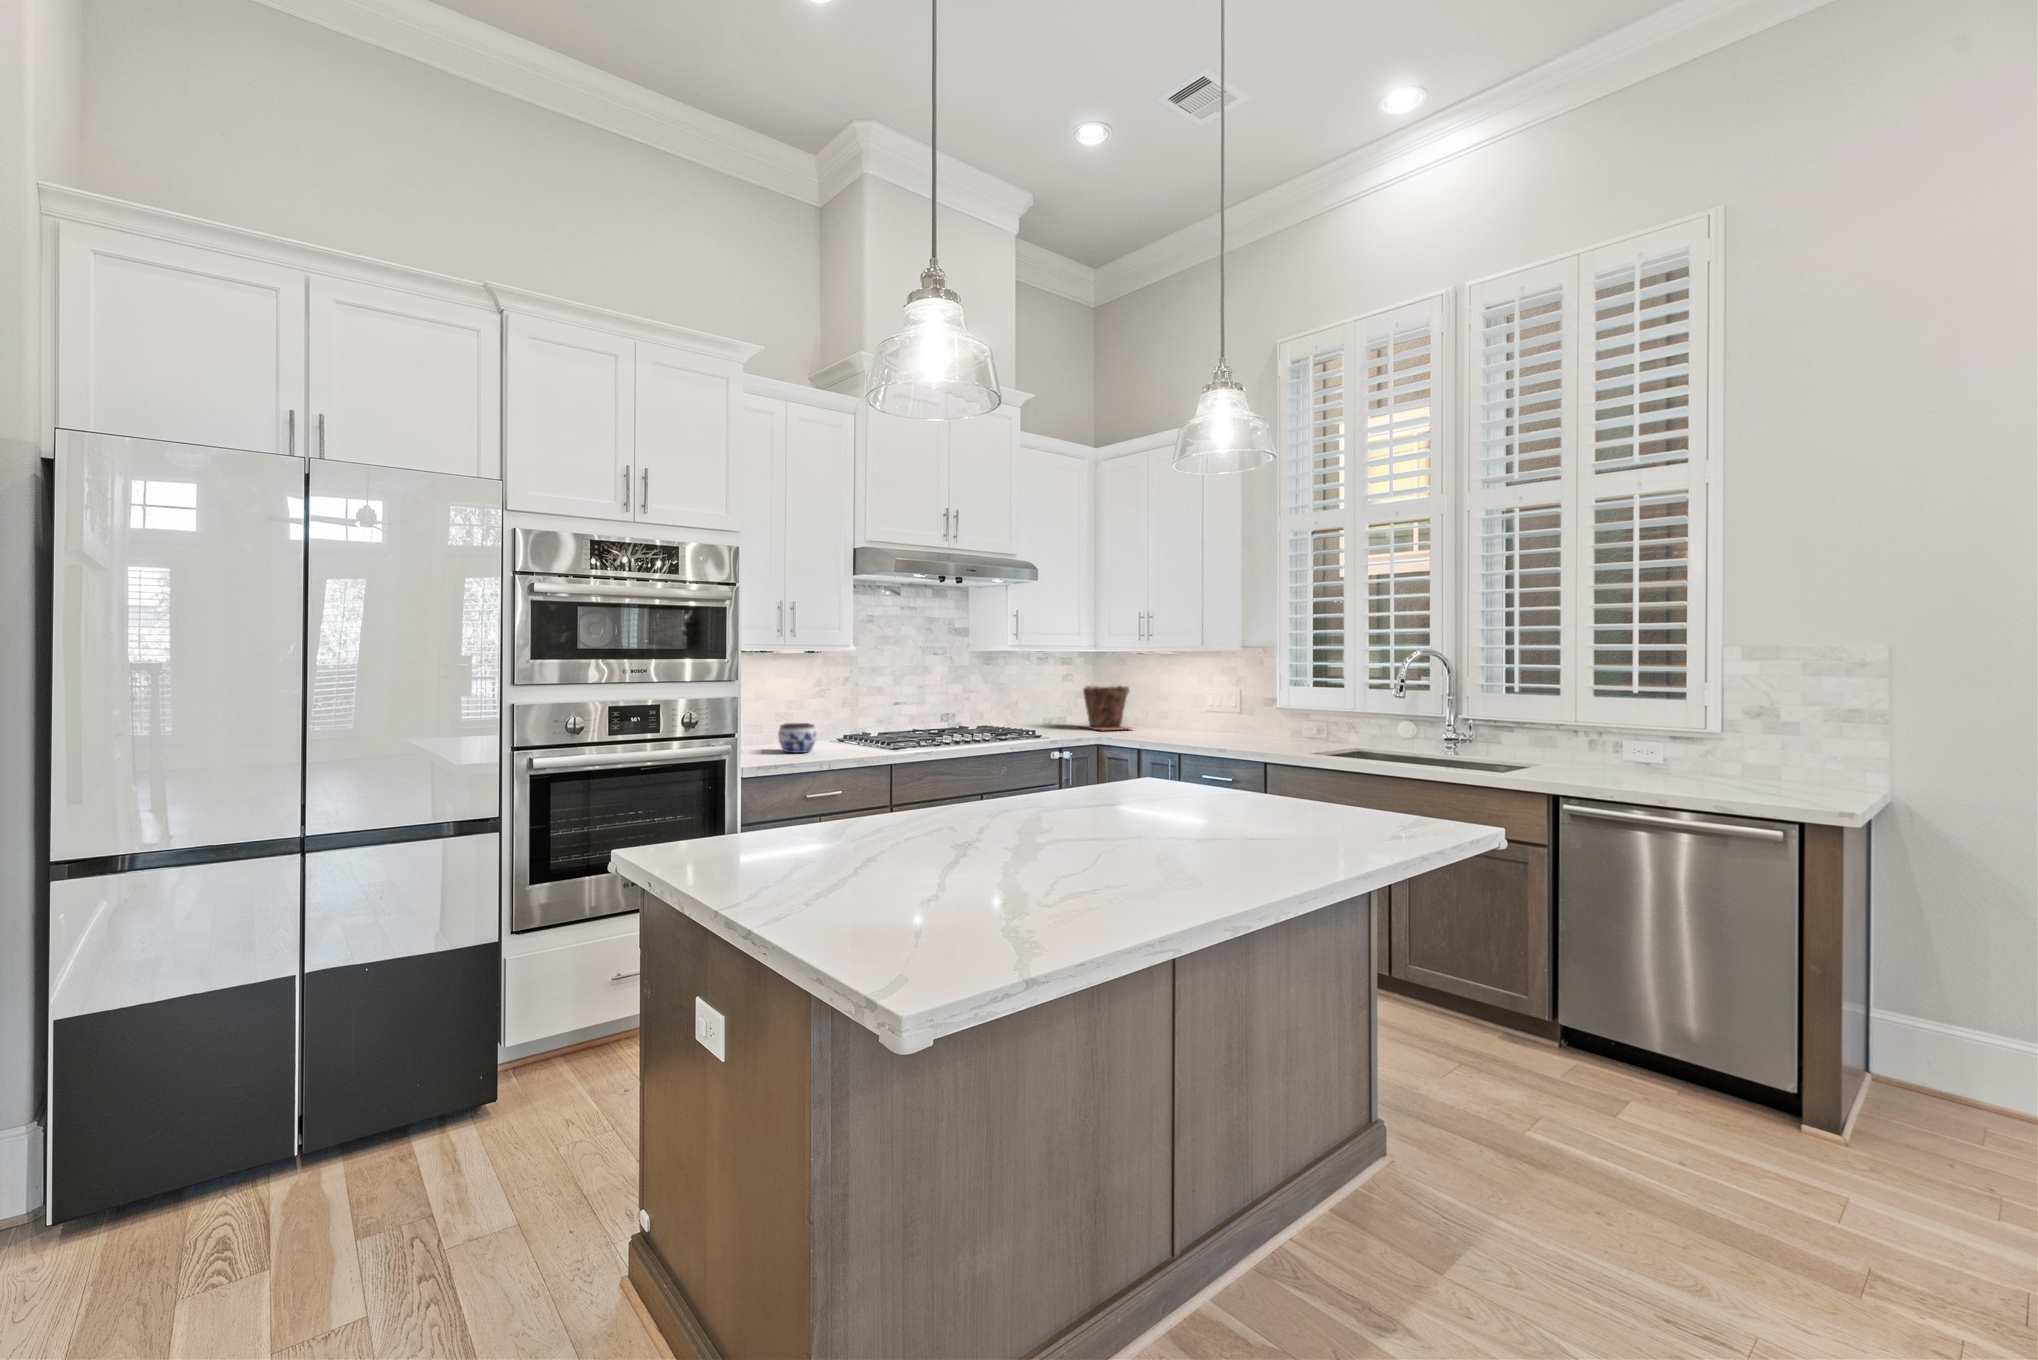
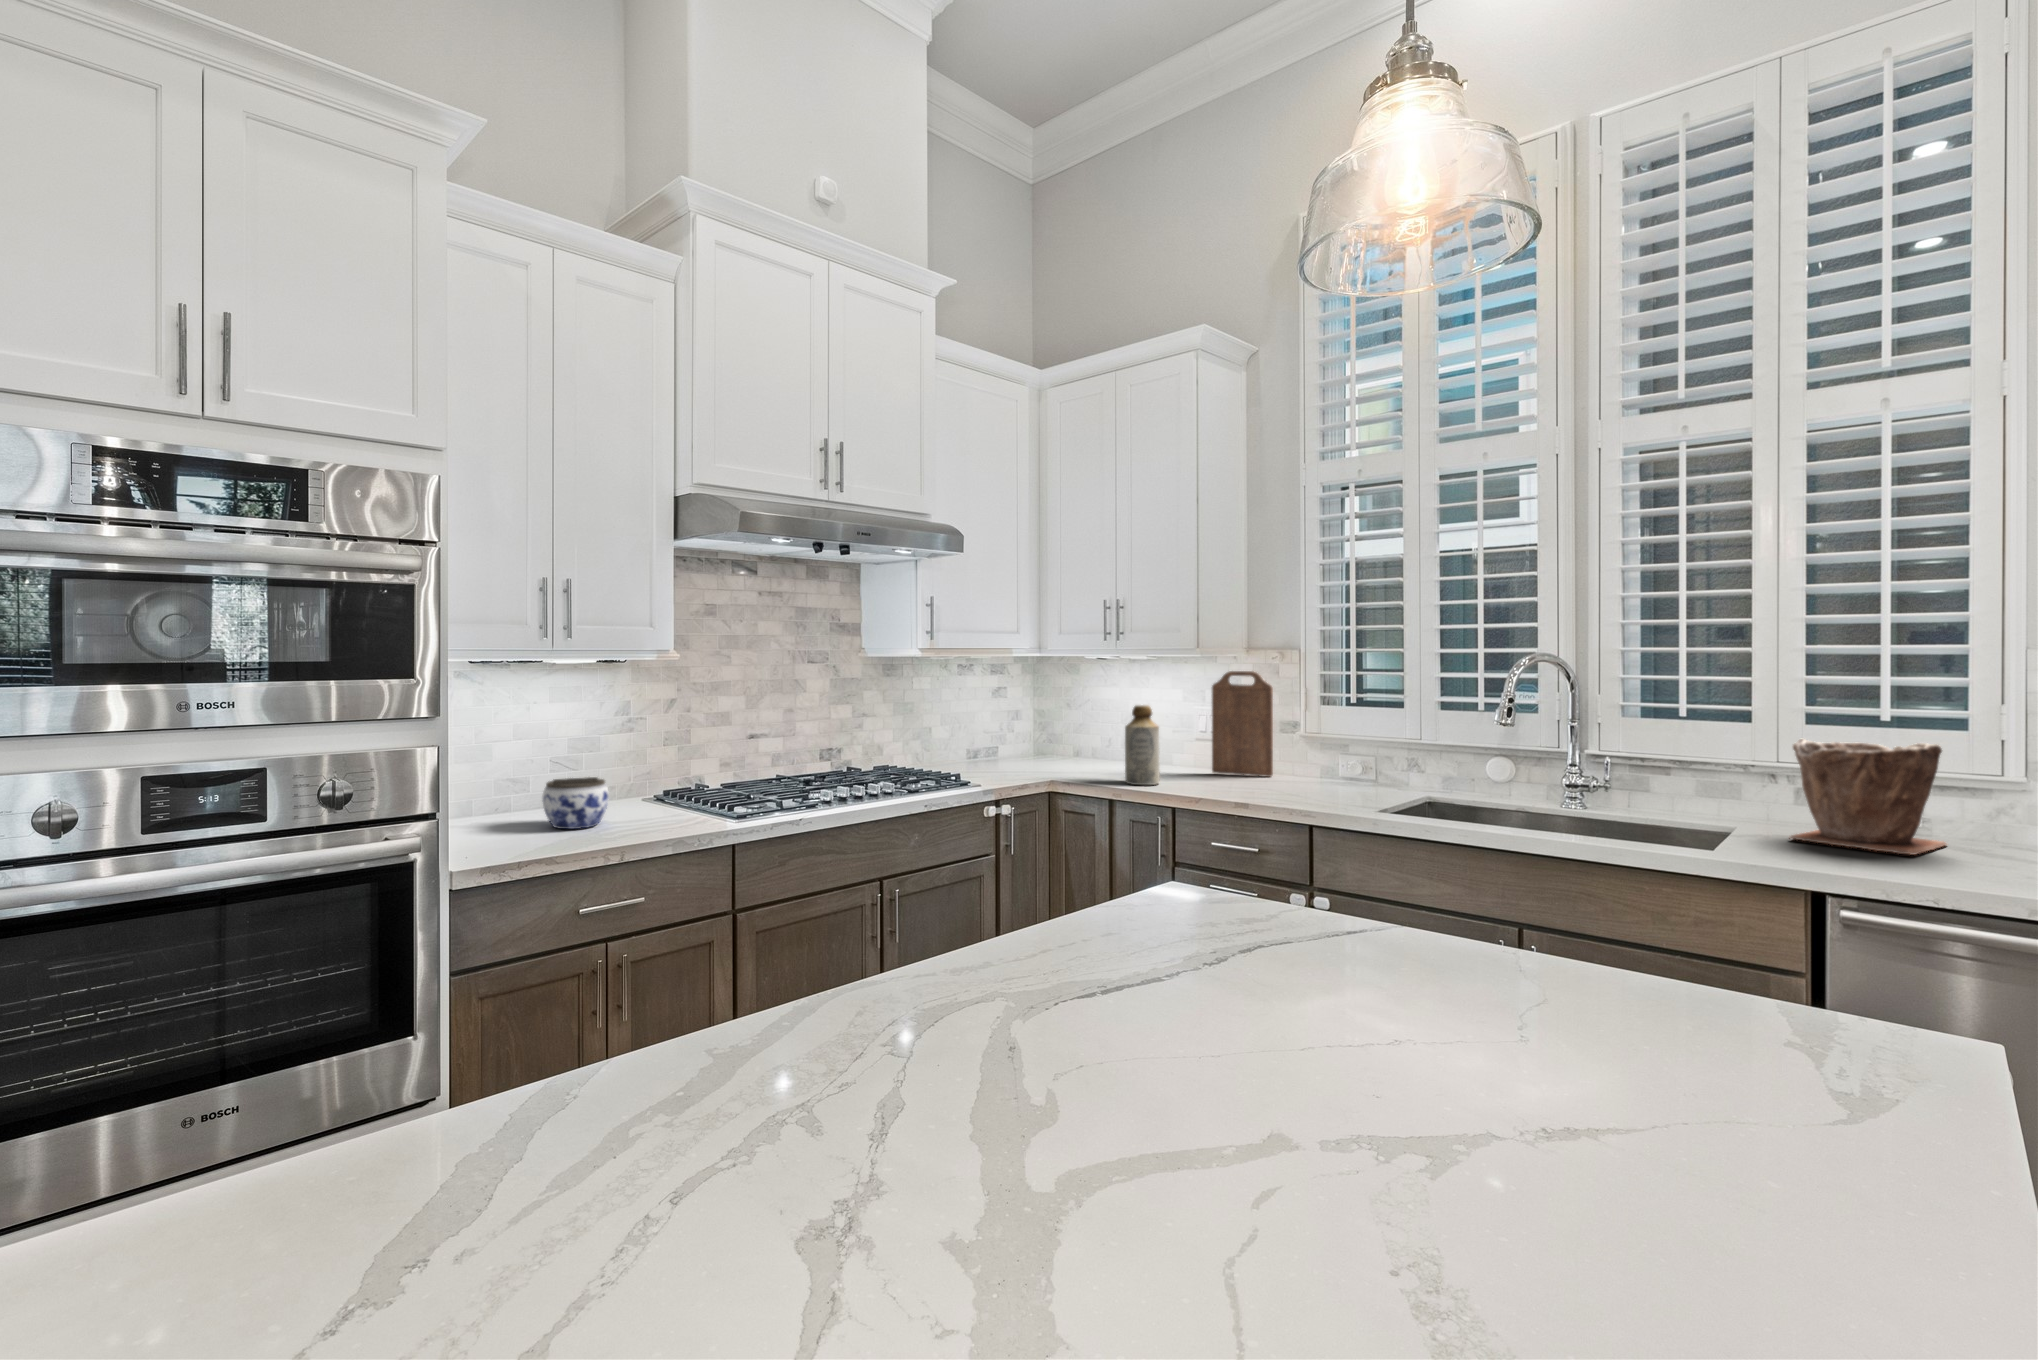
cutting board: none [1217,663,1259,737] -> present [1212,671,1273,777]
plant pot: present [1081,685,1131,730] -> present [1789,739,1946,855]
bottle: none [1152,686,1176,740] -> present [1125,705,1160,785]

